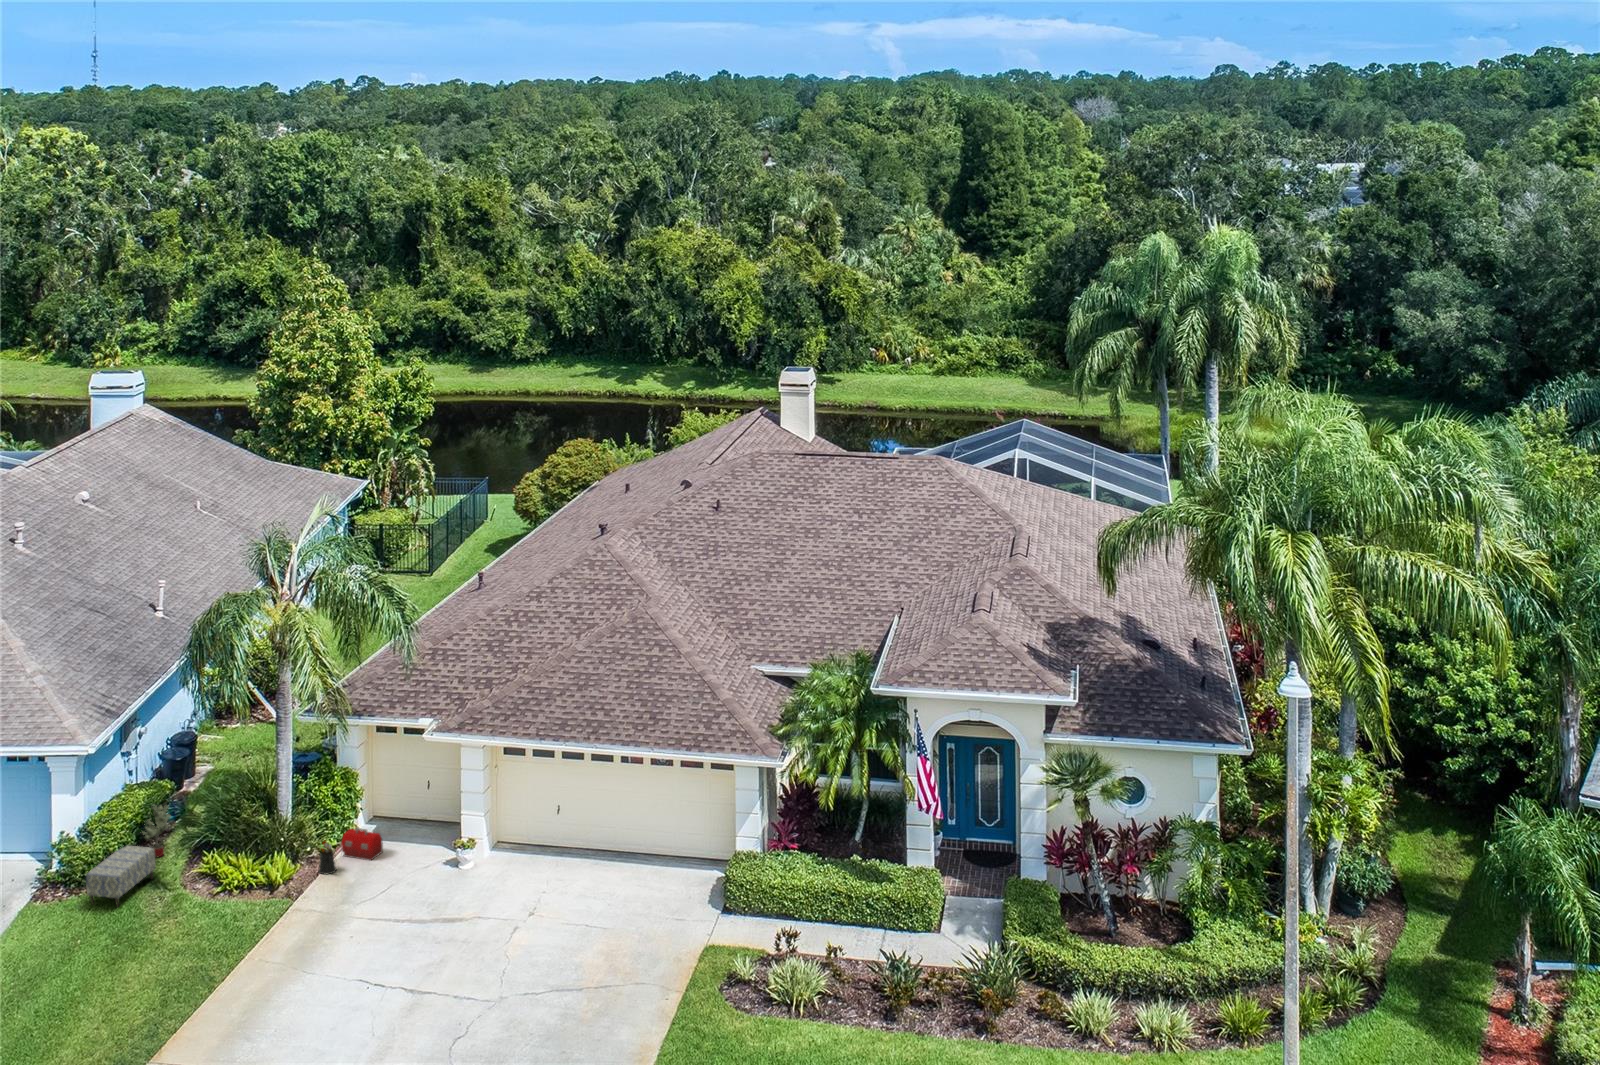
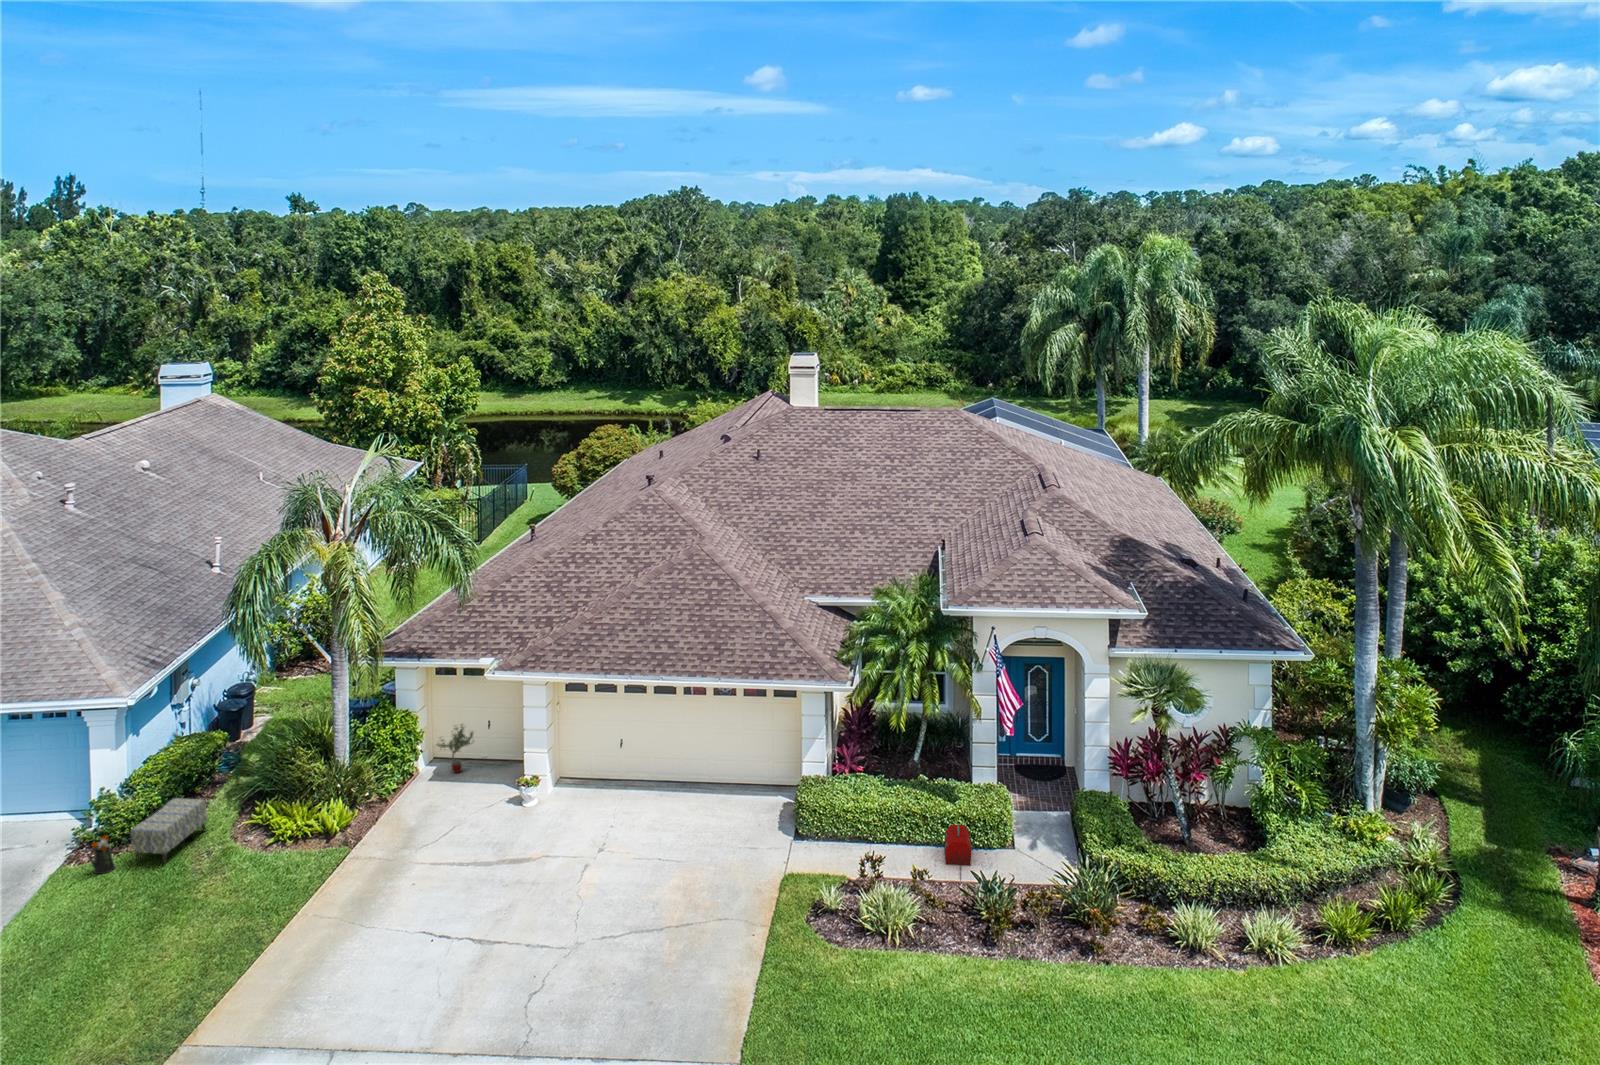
potted tree: present [142,805,170,857] -> present [437,724,474,773]
toolbox: present [342,828,383,860] -> present [945,825,971,866]
watering can: present [318,840,336,874] -> present [89,836,115,874]

